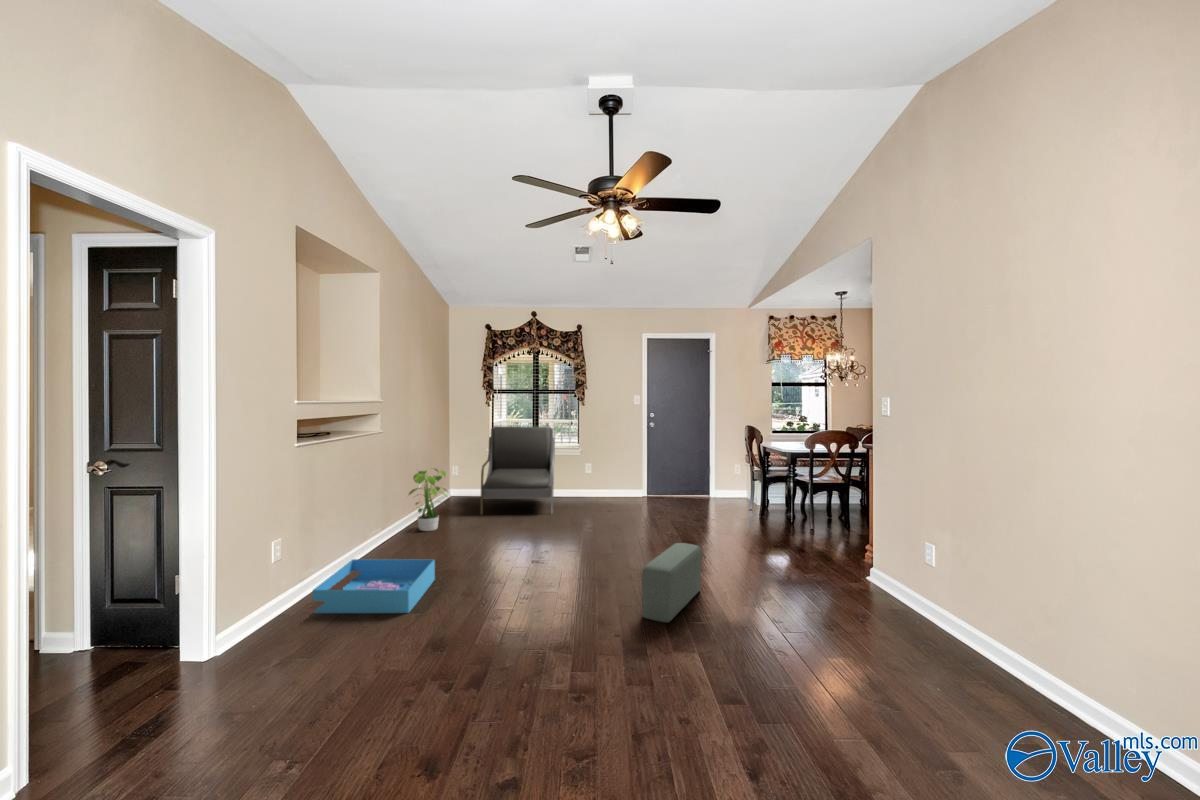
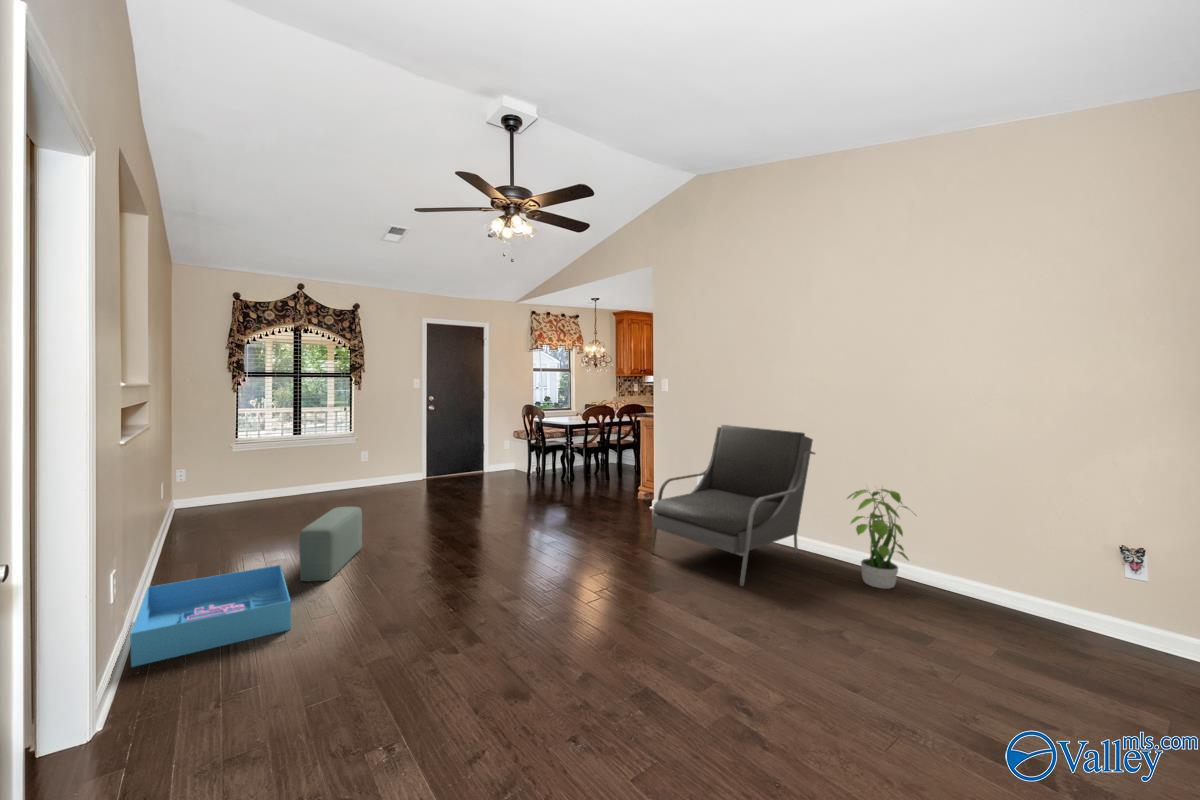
armchair: present [480,426,555,515] -> present [650,425,815,586]
potted plant: present [409,469,447,531] -> present [847,489,908,589]
pouf: present [642,543,702,622] -> present [299,507,362,582]

